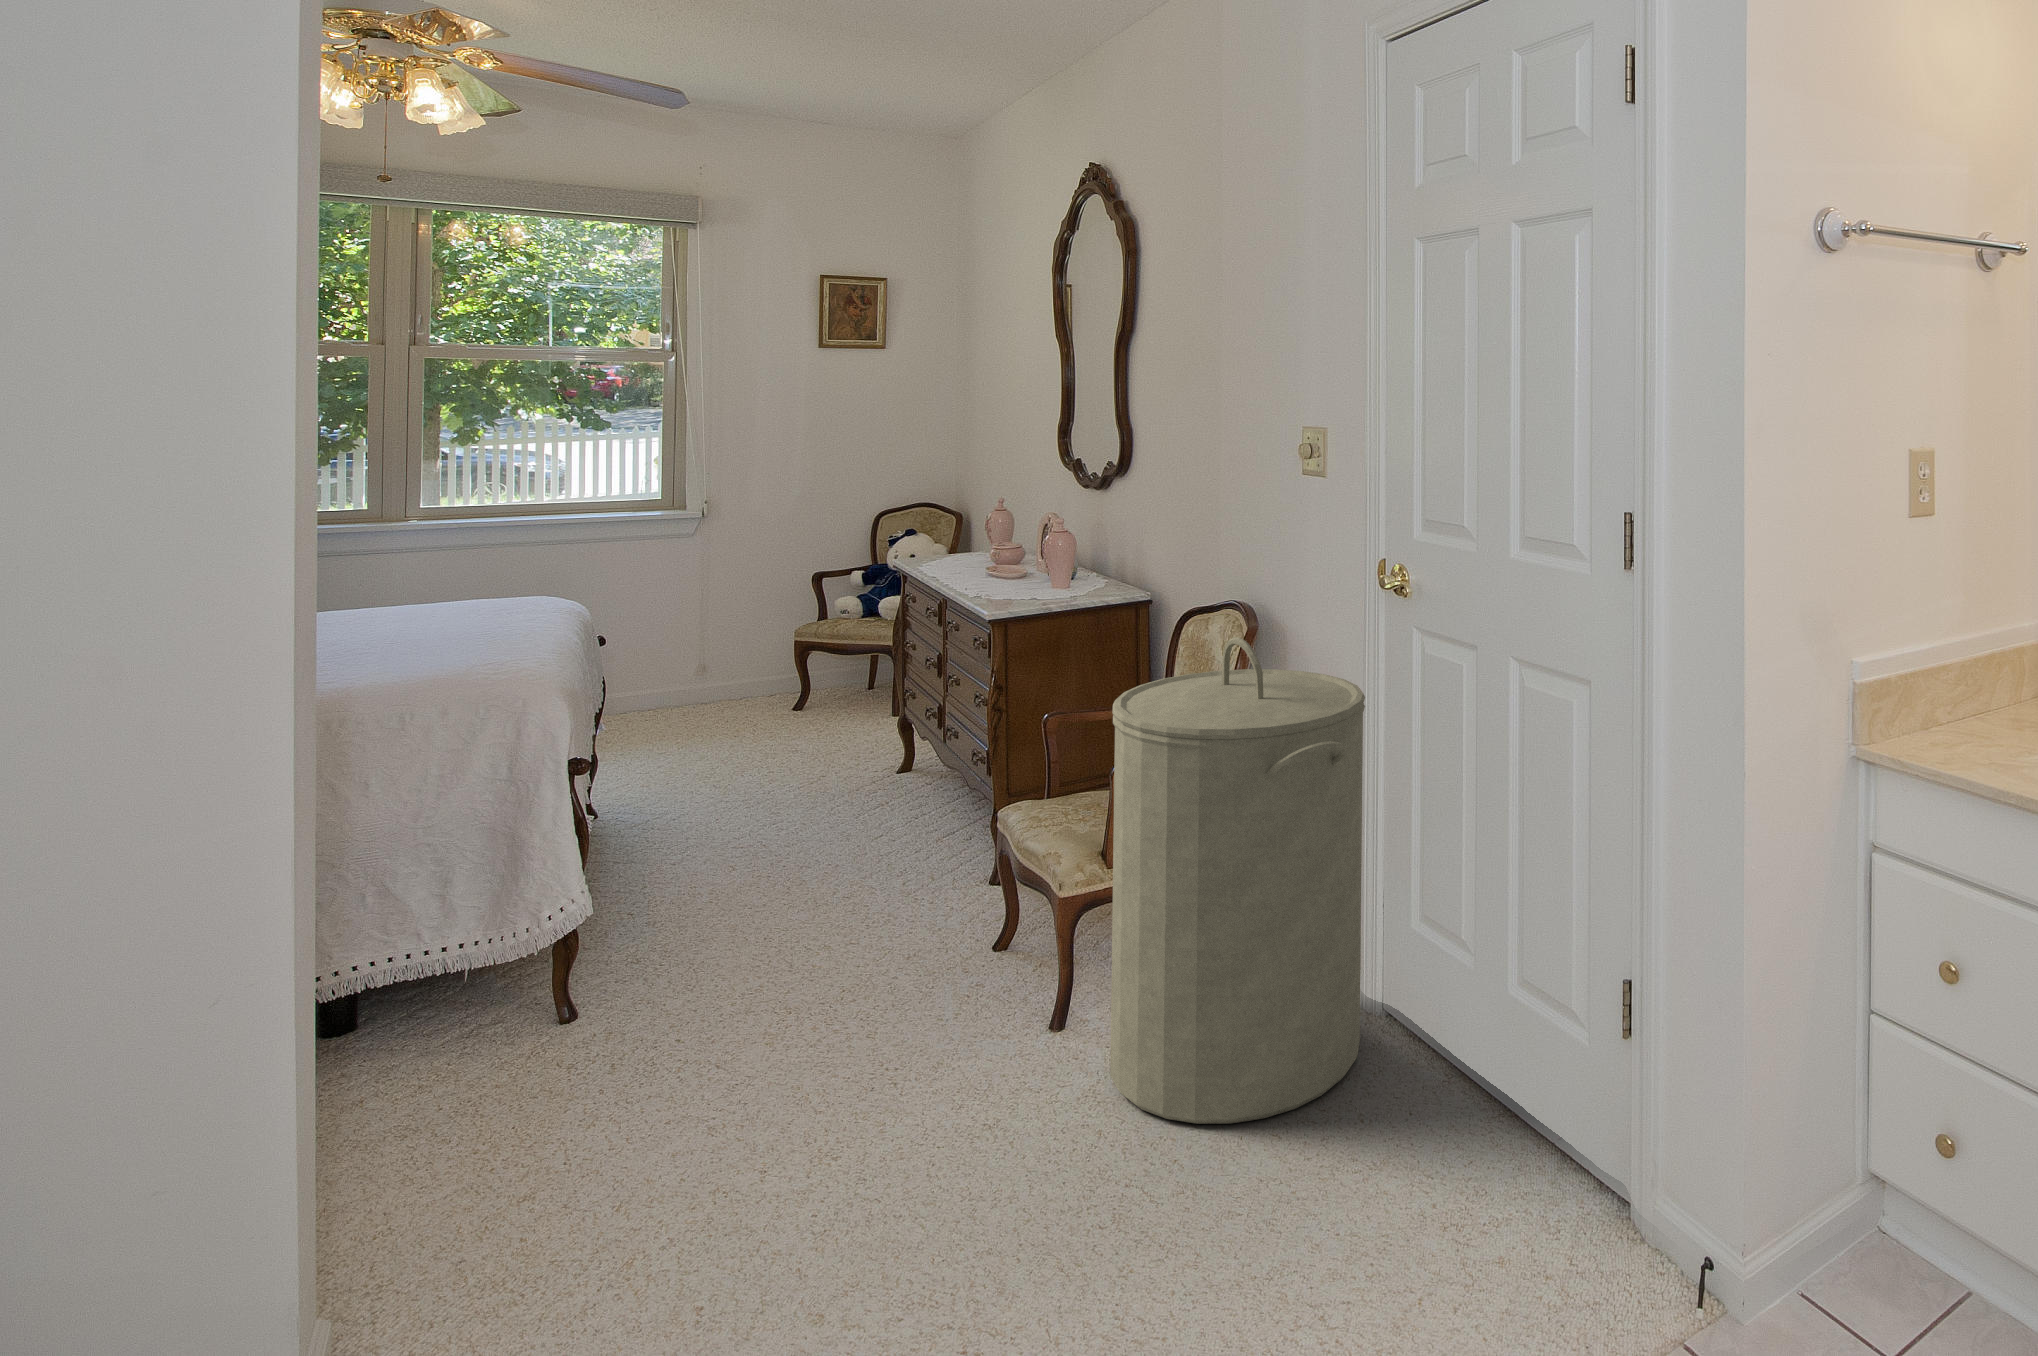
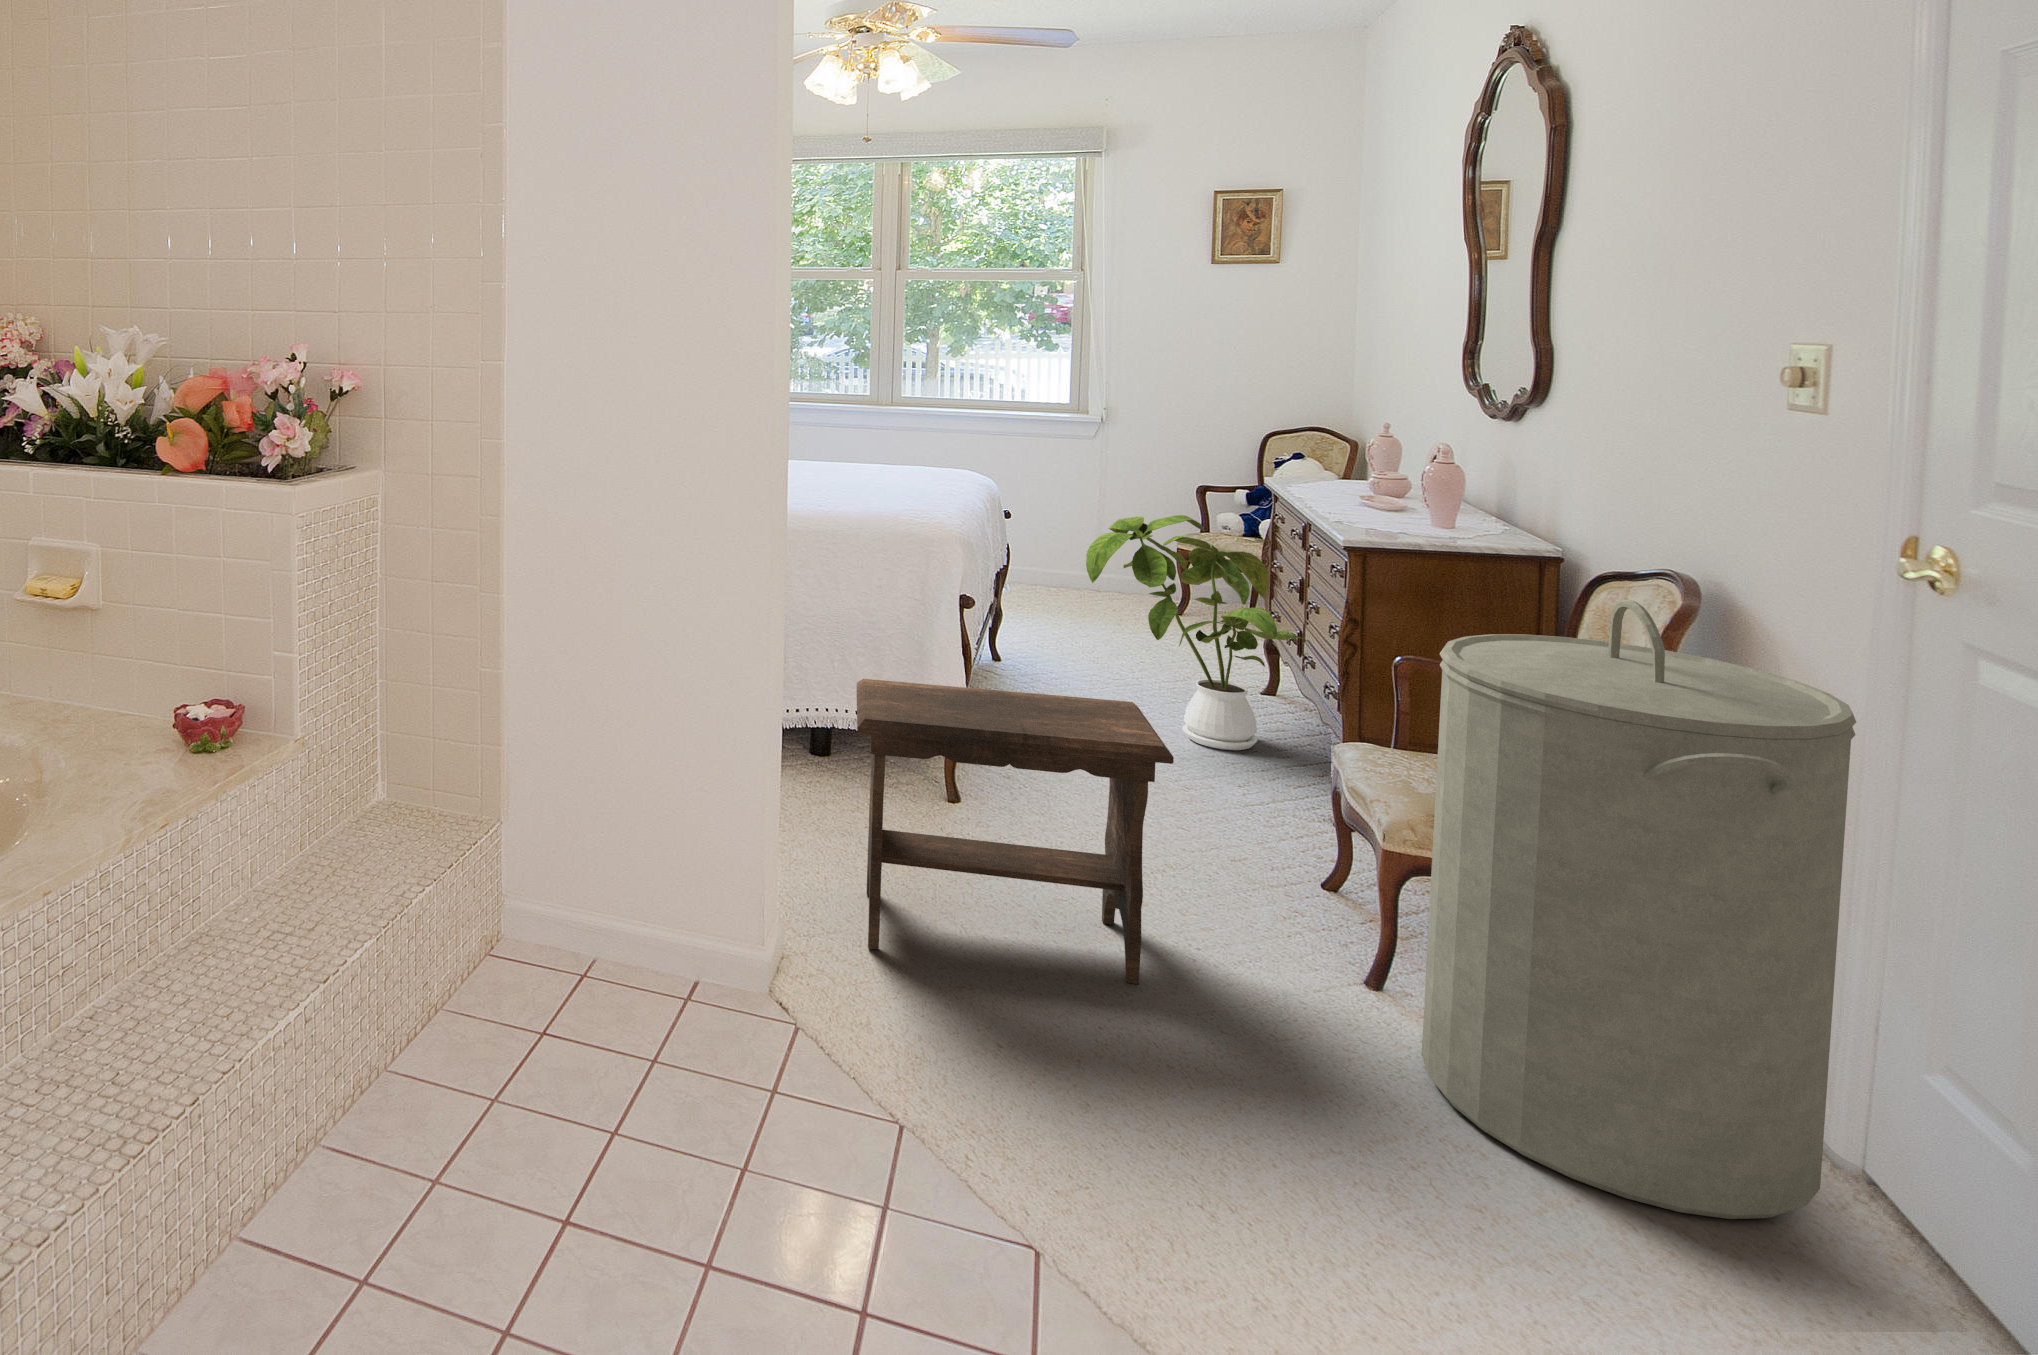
house plant: none [724,615,952,847] -> present [1086,515,1304,750]
footstool: none [455,834,884,1274] -> present [857,679,1174,984]

